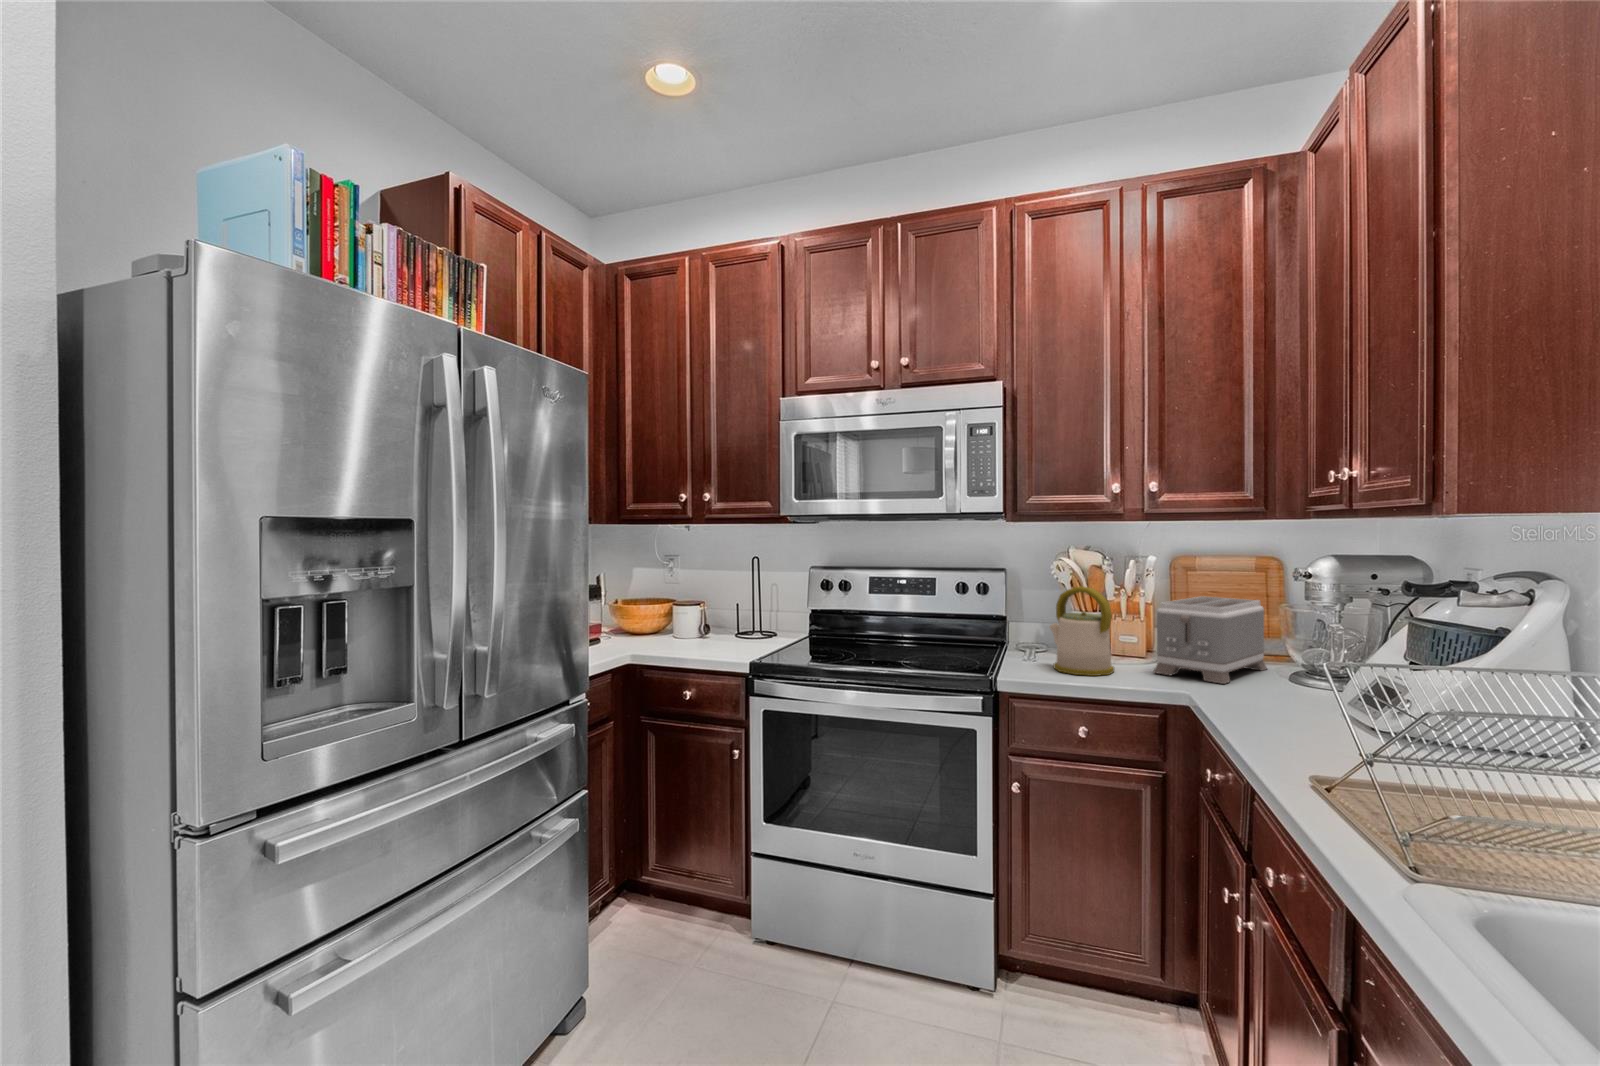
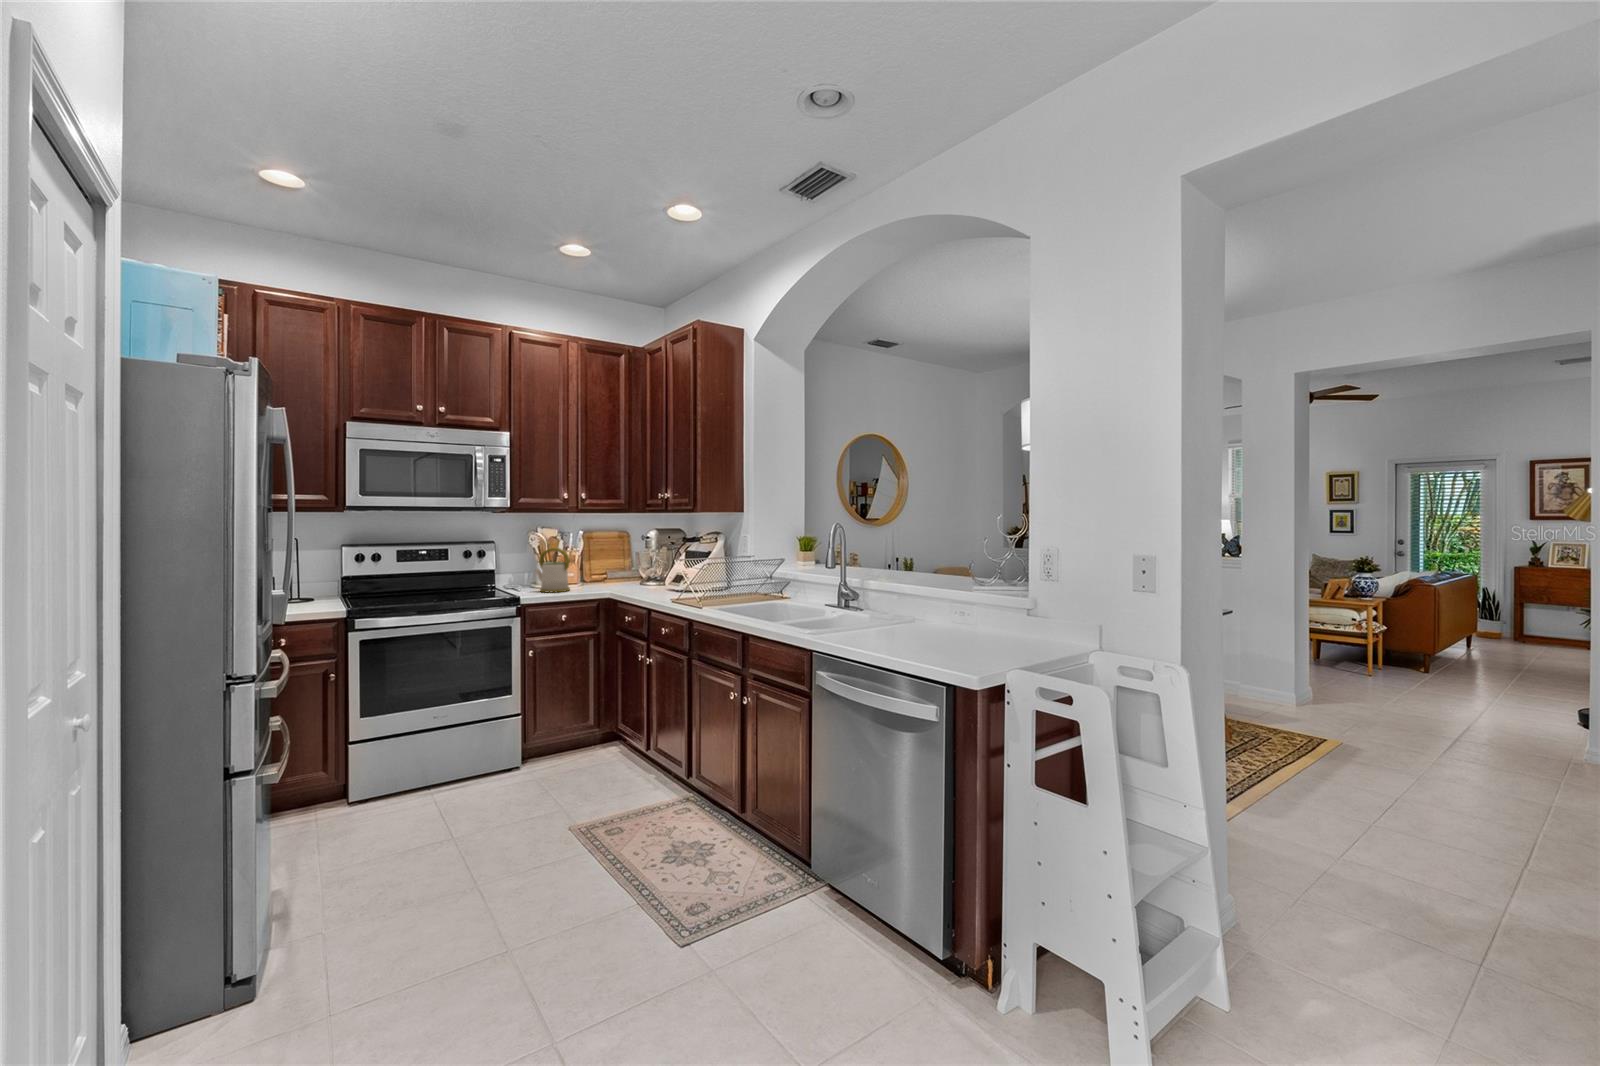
toaster: present [1154,596,1267,684] -> none [588,551,632,588]

